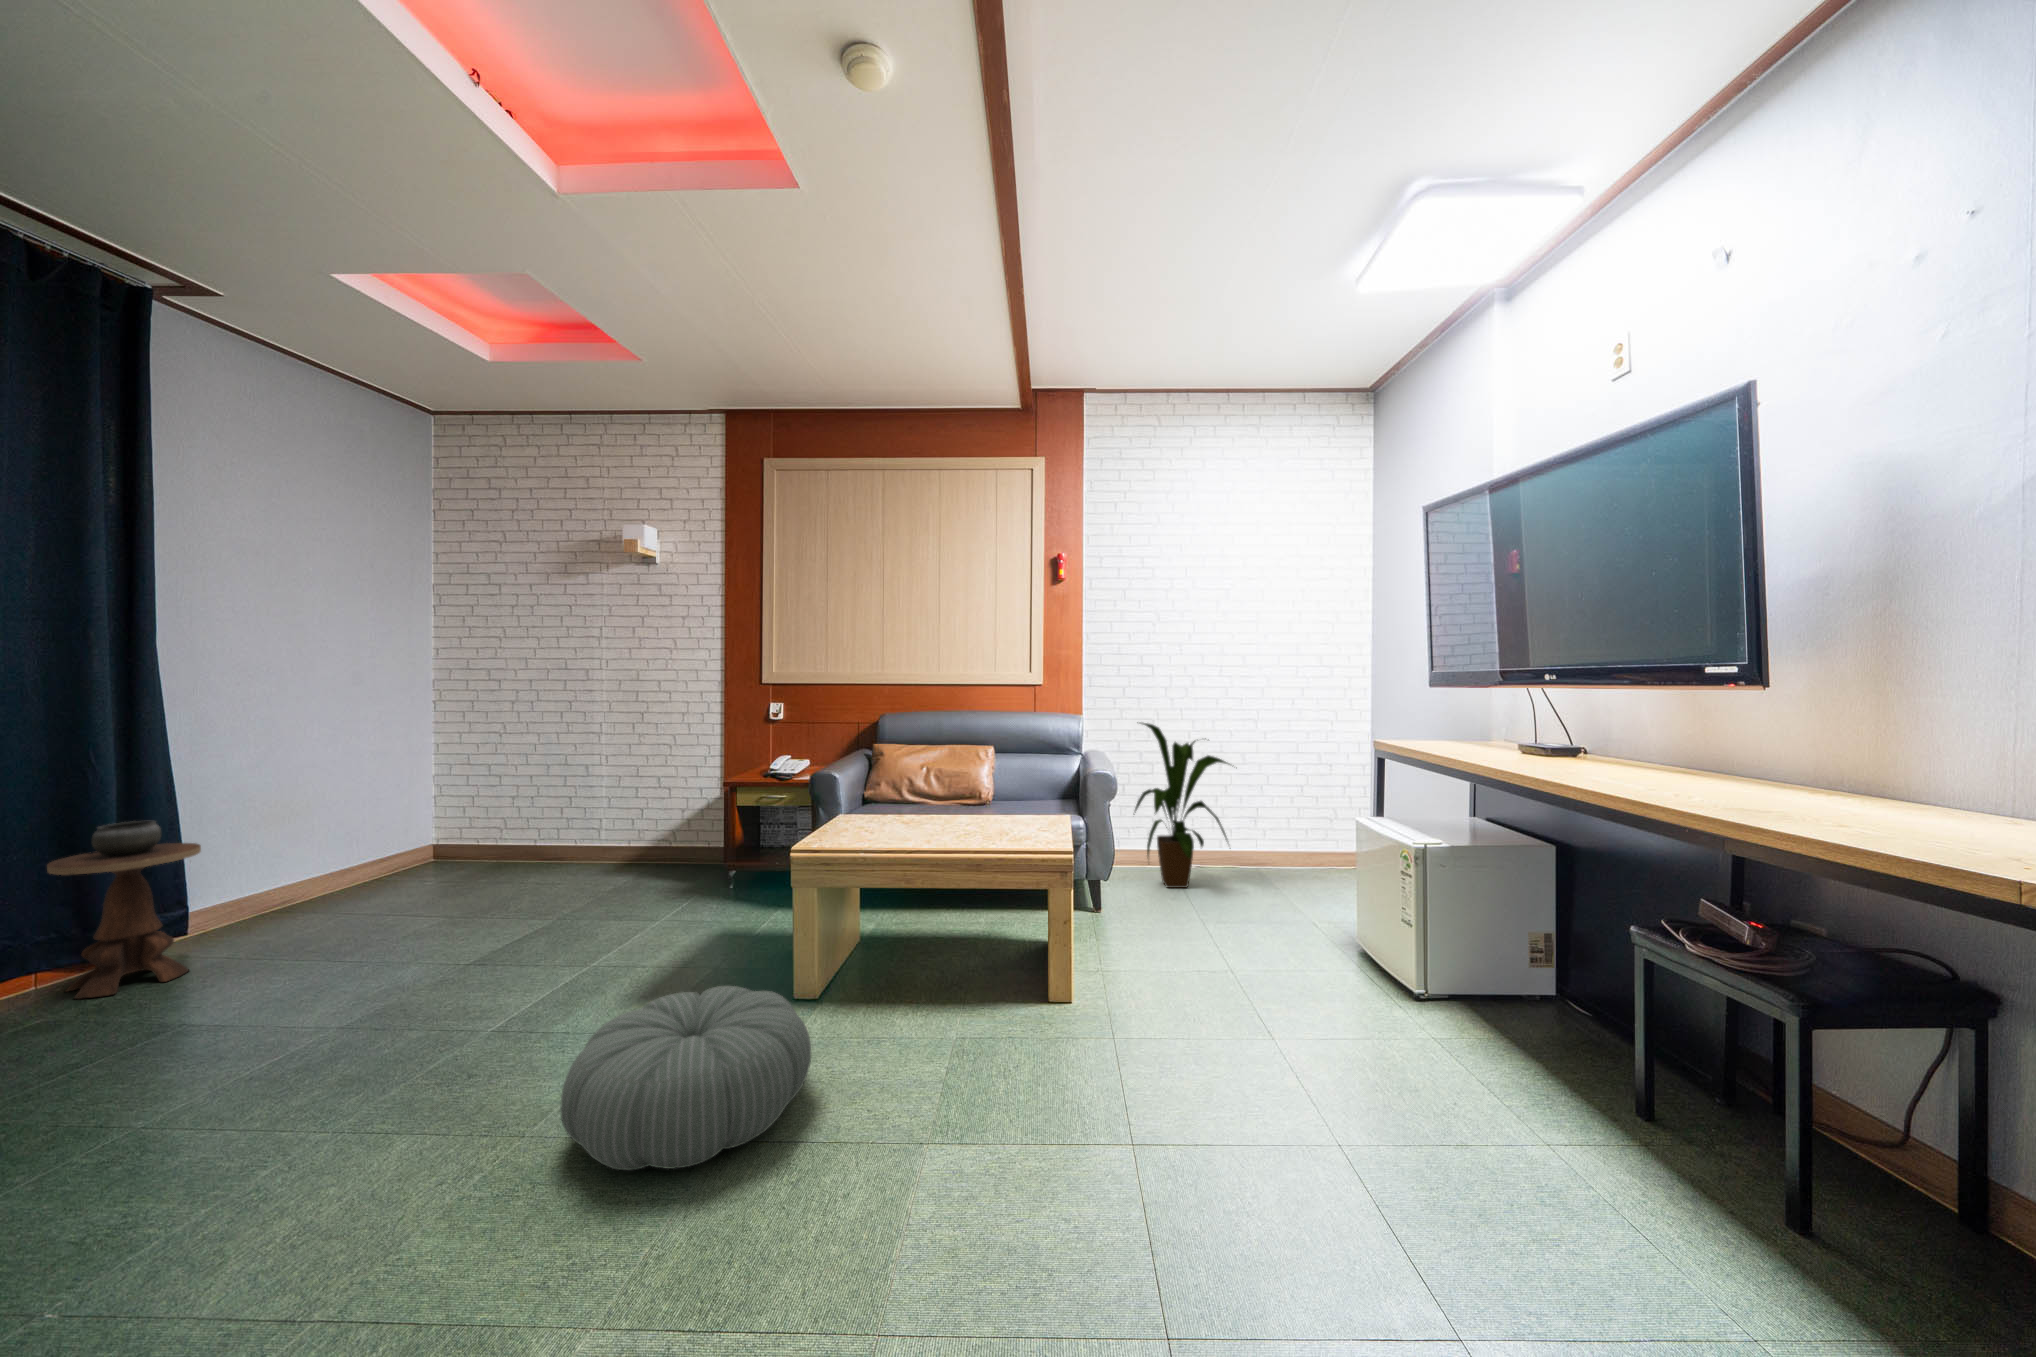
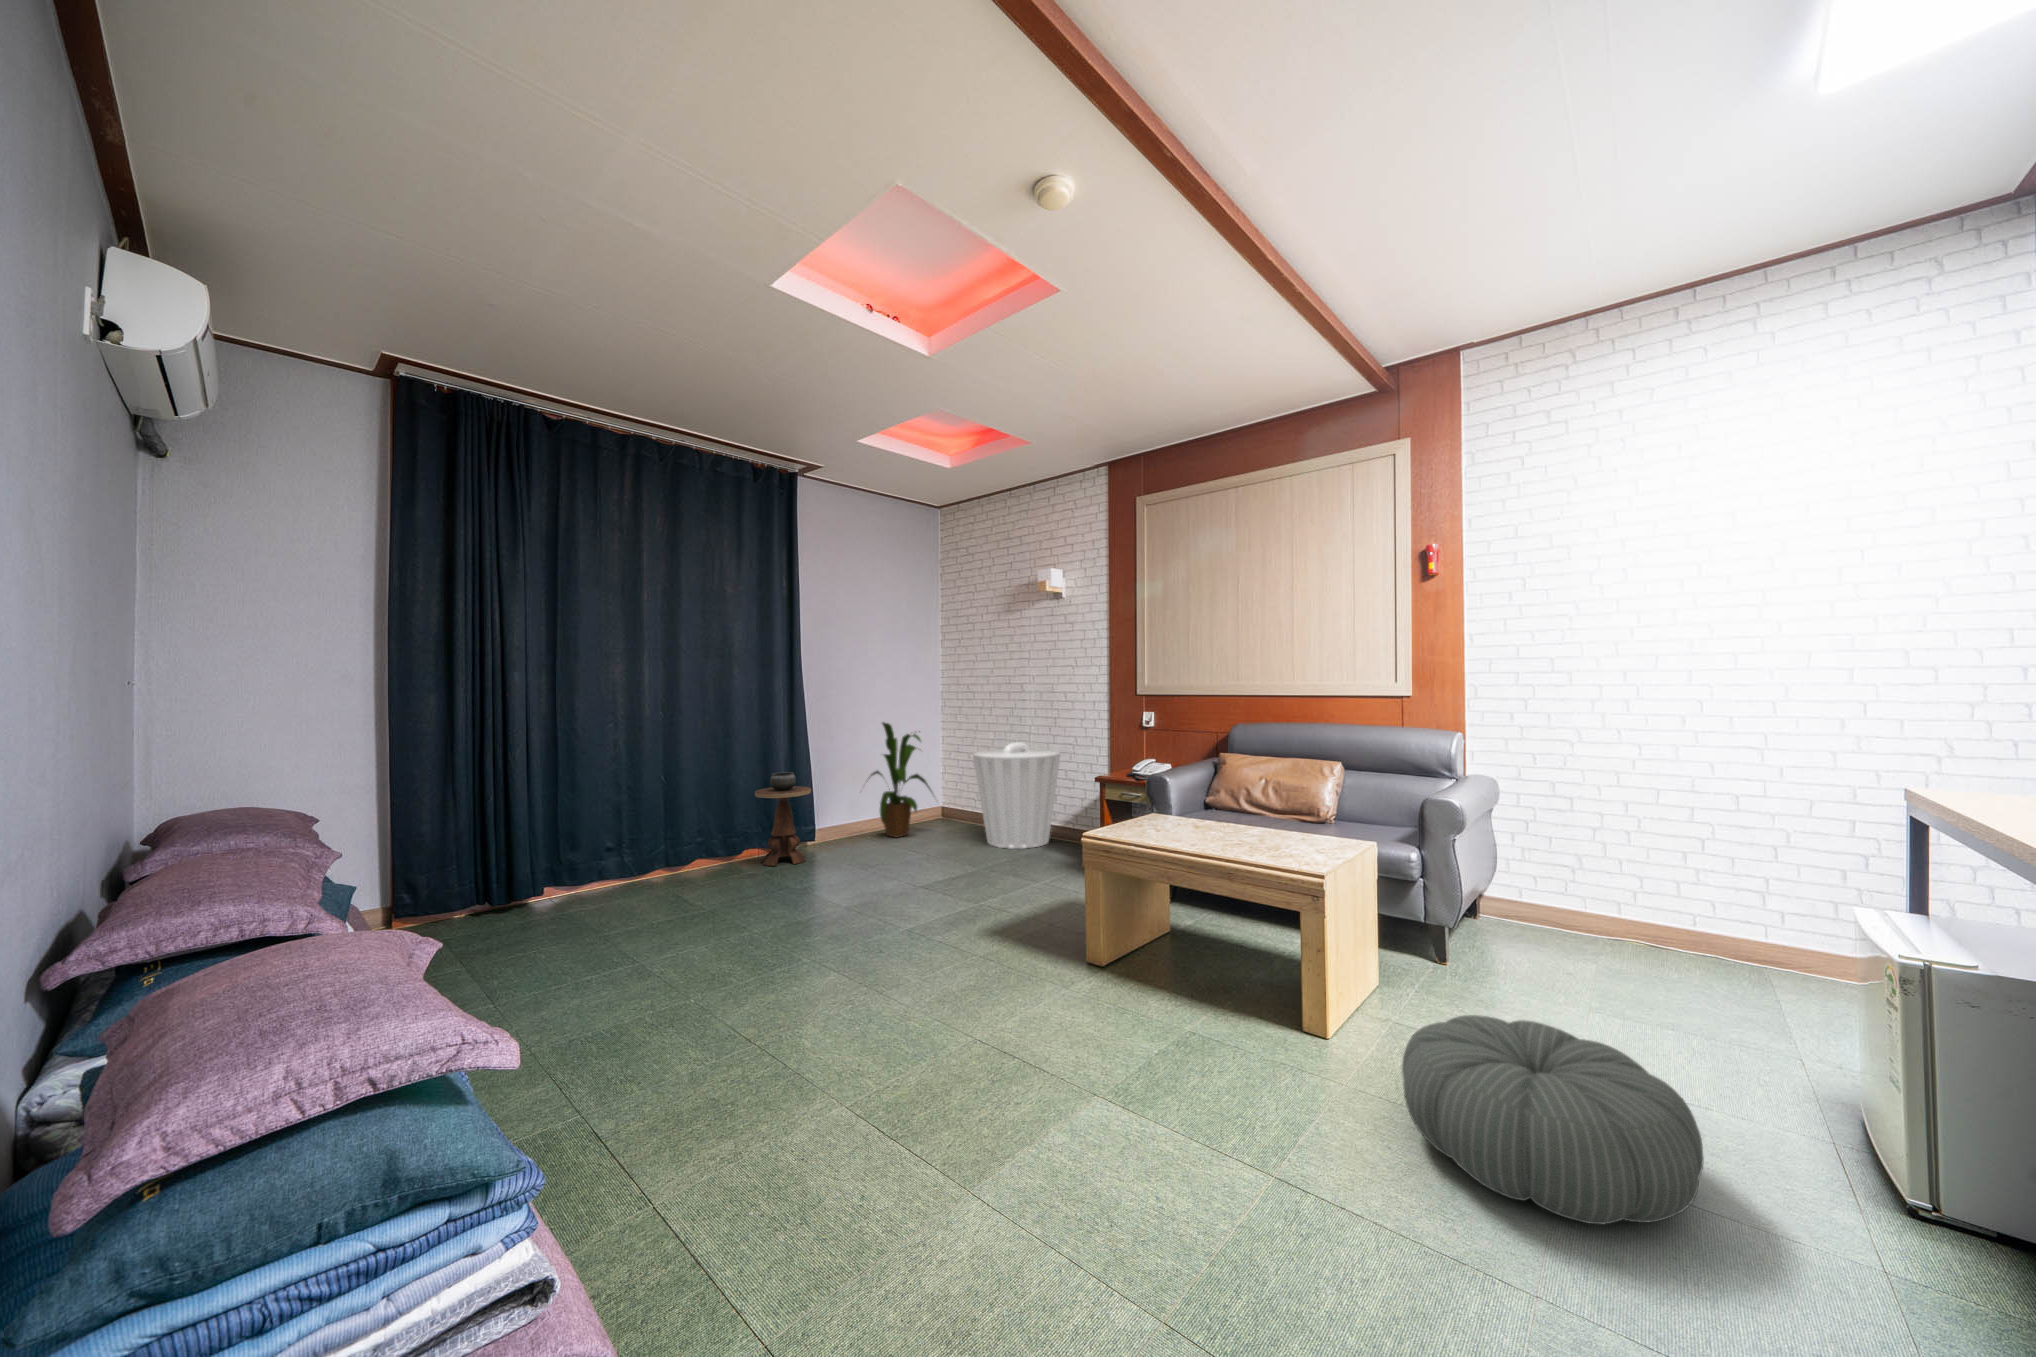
house plant: present [1135,723,1228,888] -> present [871,722,932,837]
trash can: none [520,745,654,886] -> present [973,742,1060,849]
pouf: present [560,986,811,1170] -> present [1402,1015,1704,1224]

